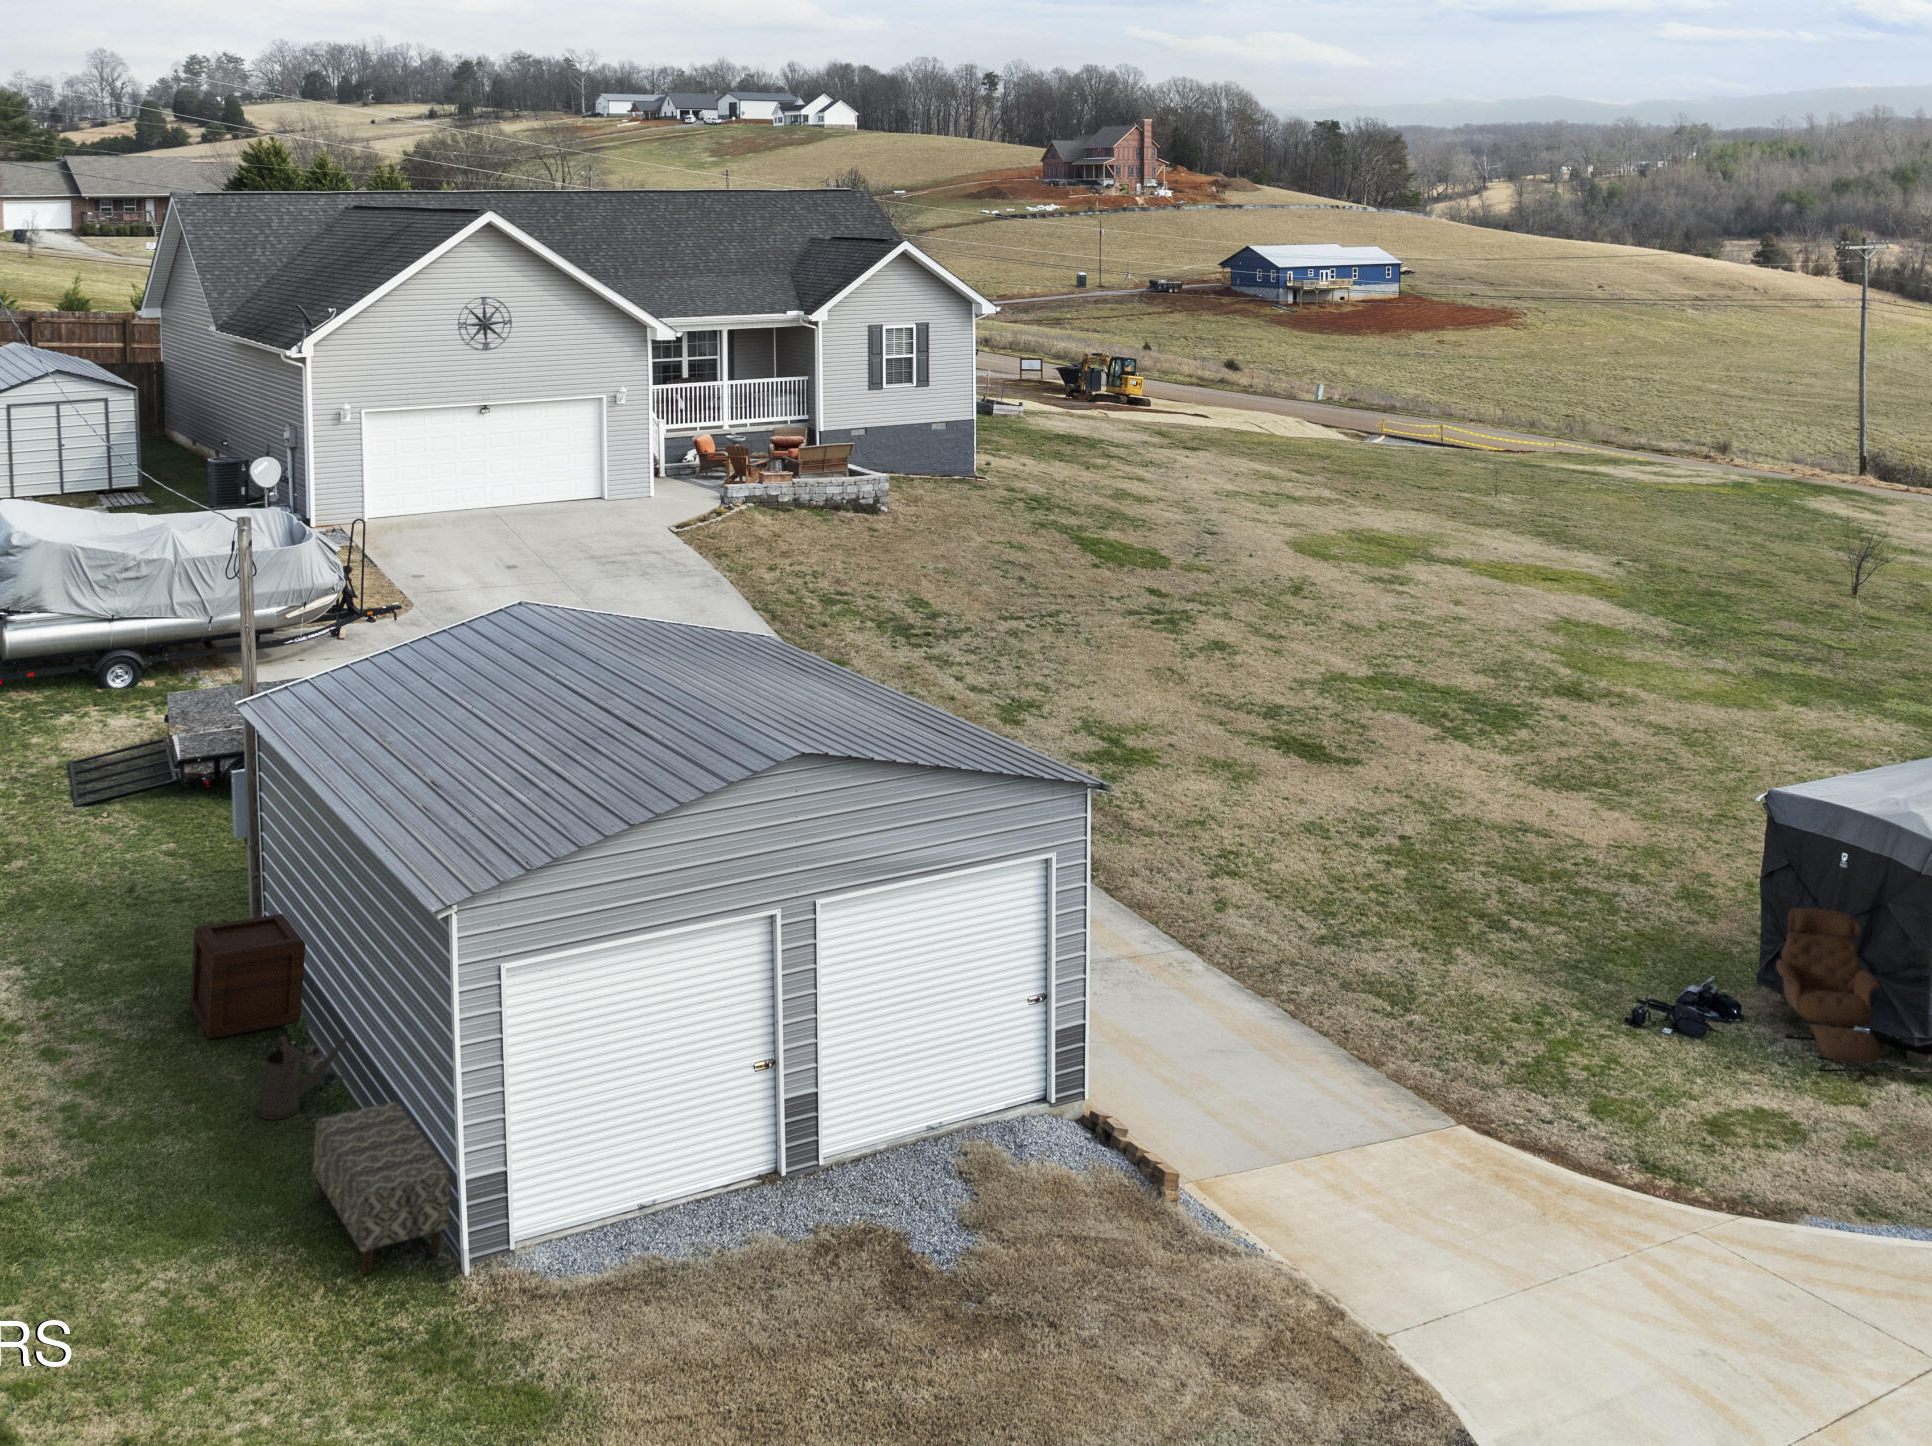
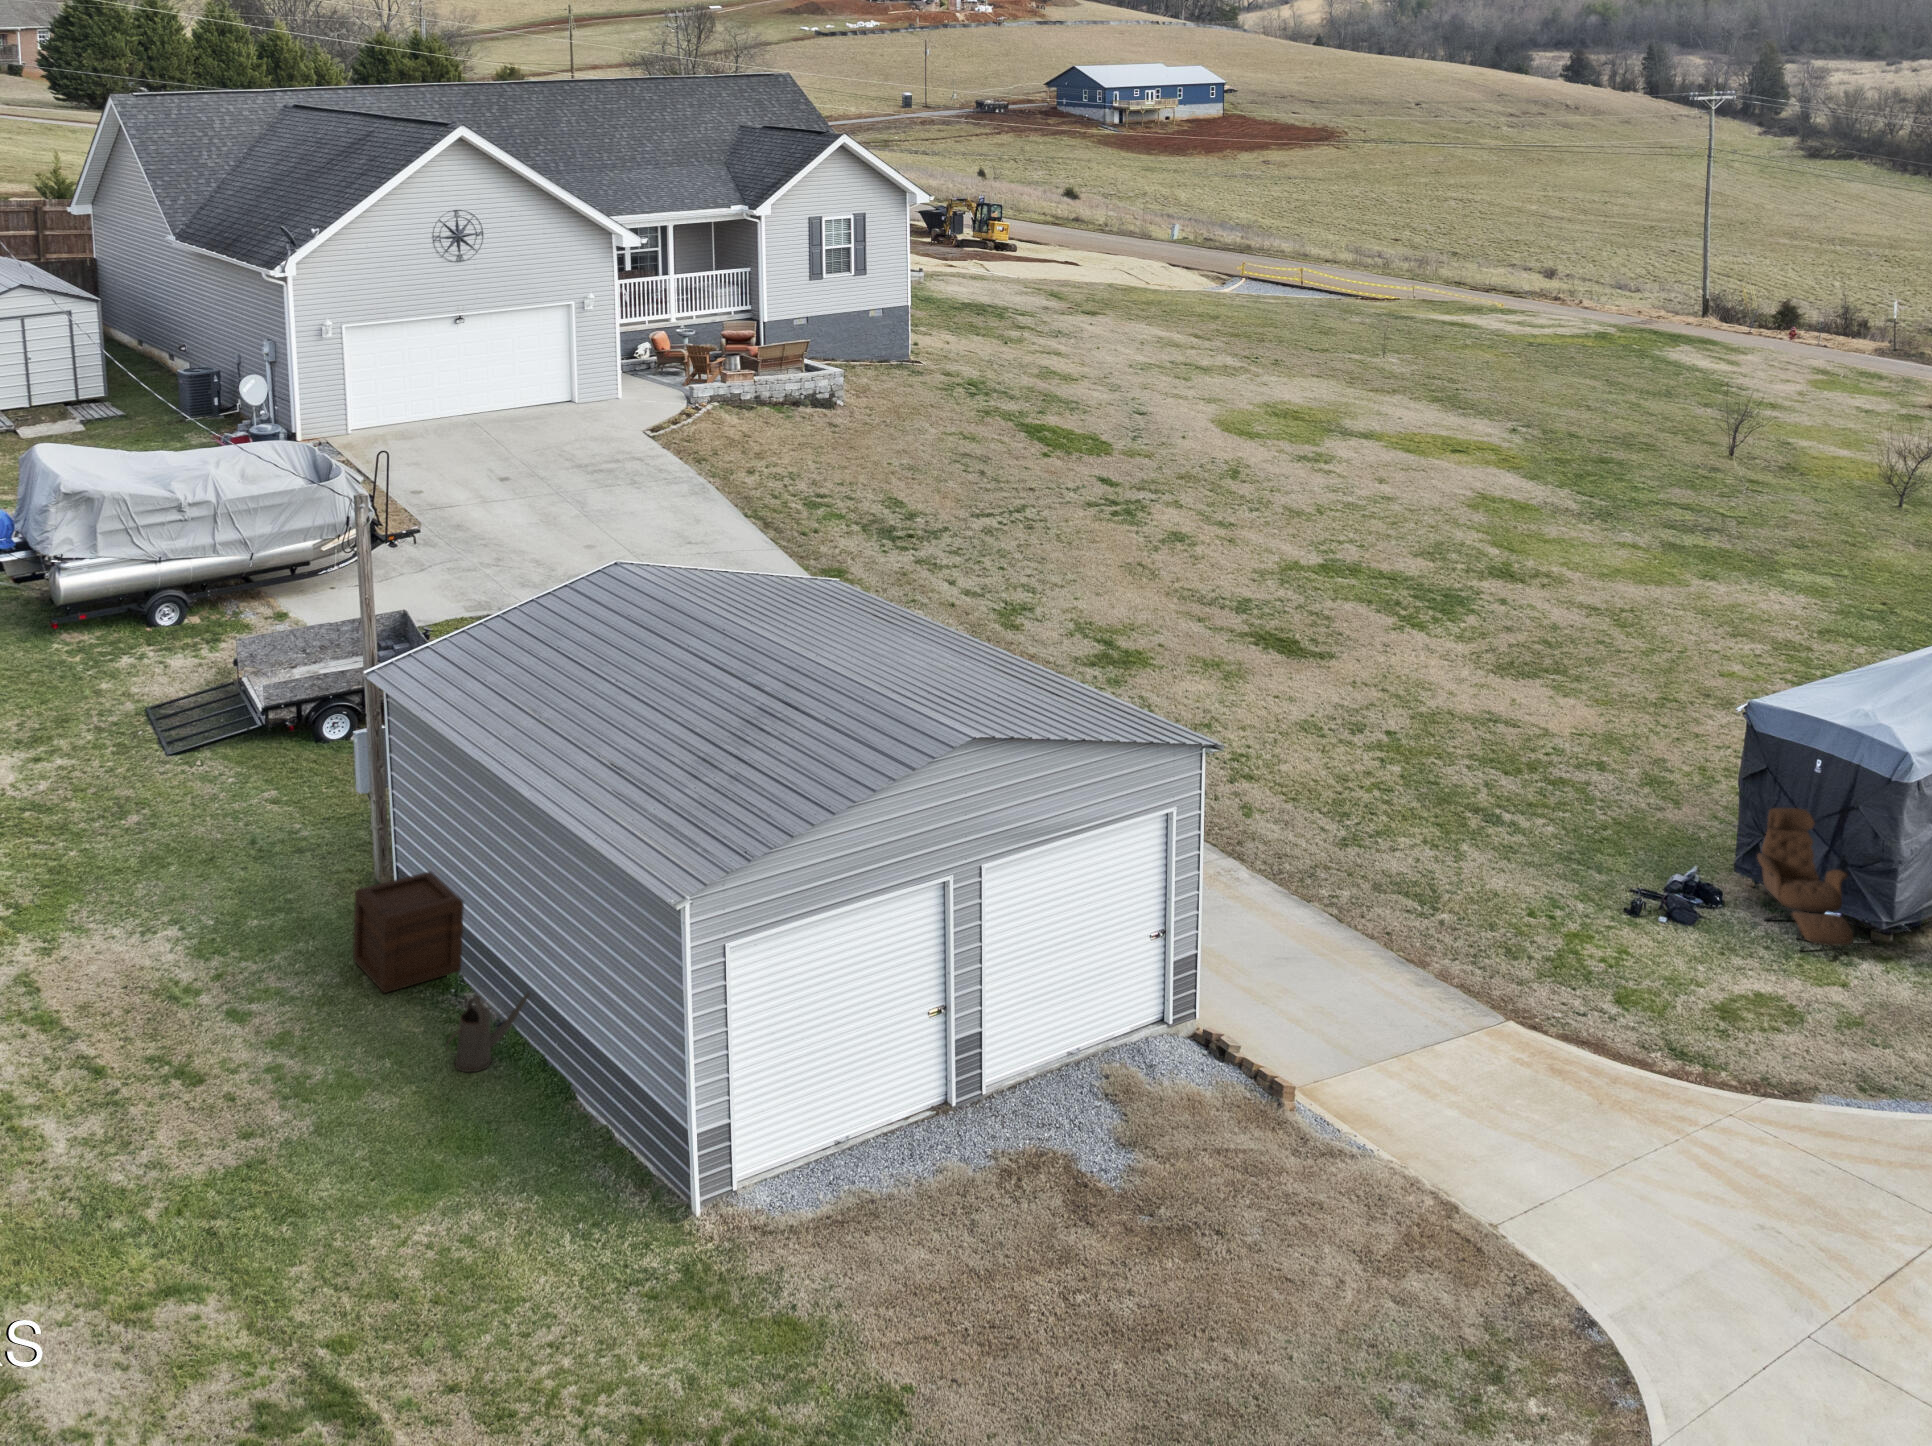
bench: present [313,1102,451,1275] -> none [534,1058,678,1221]

